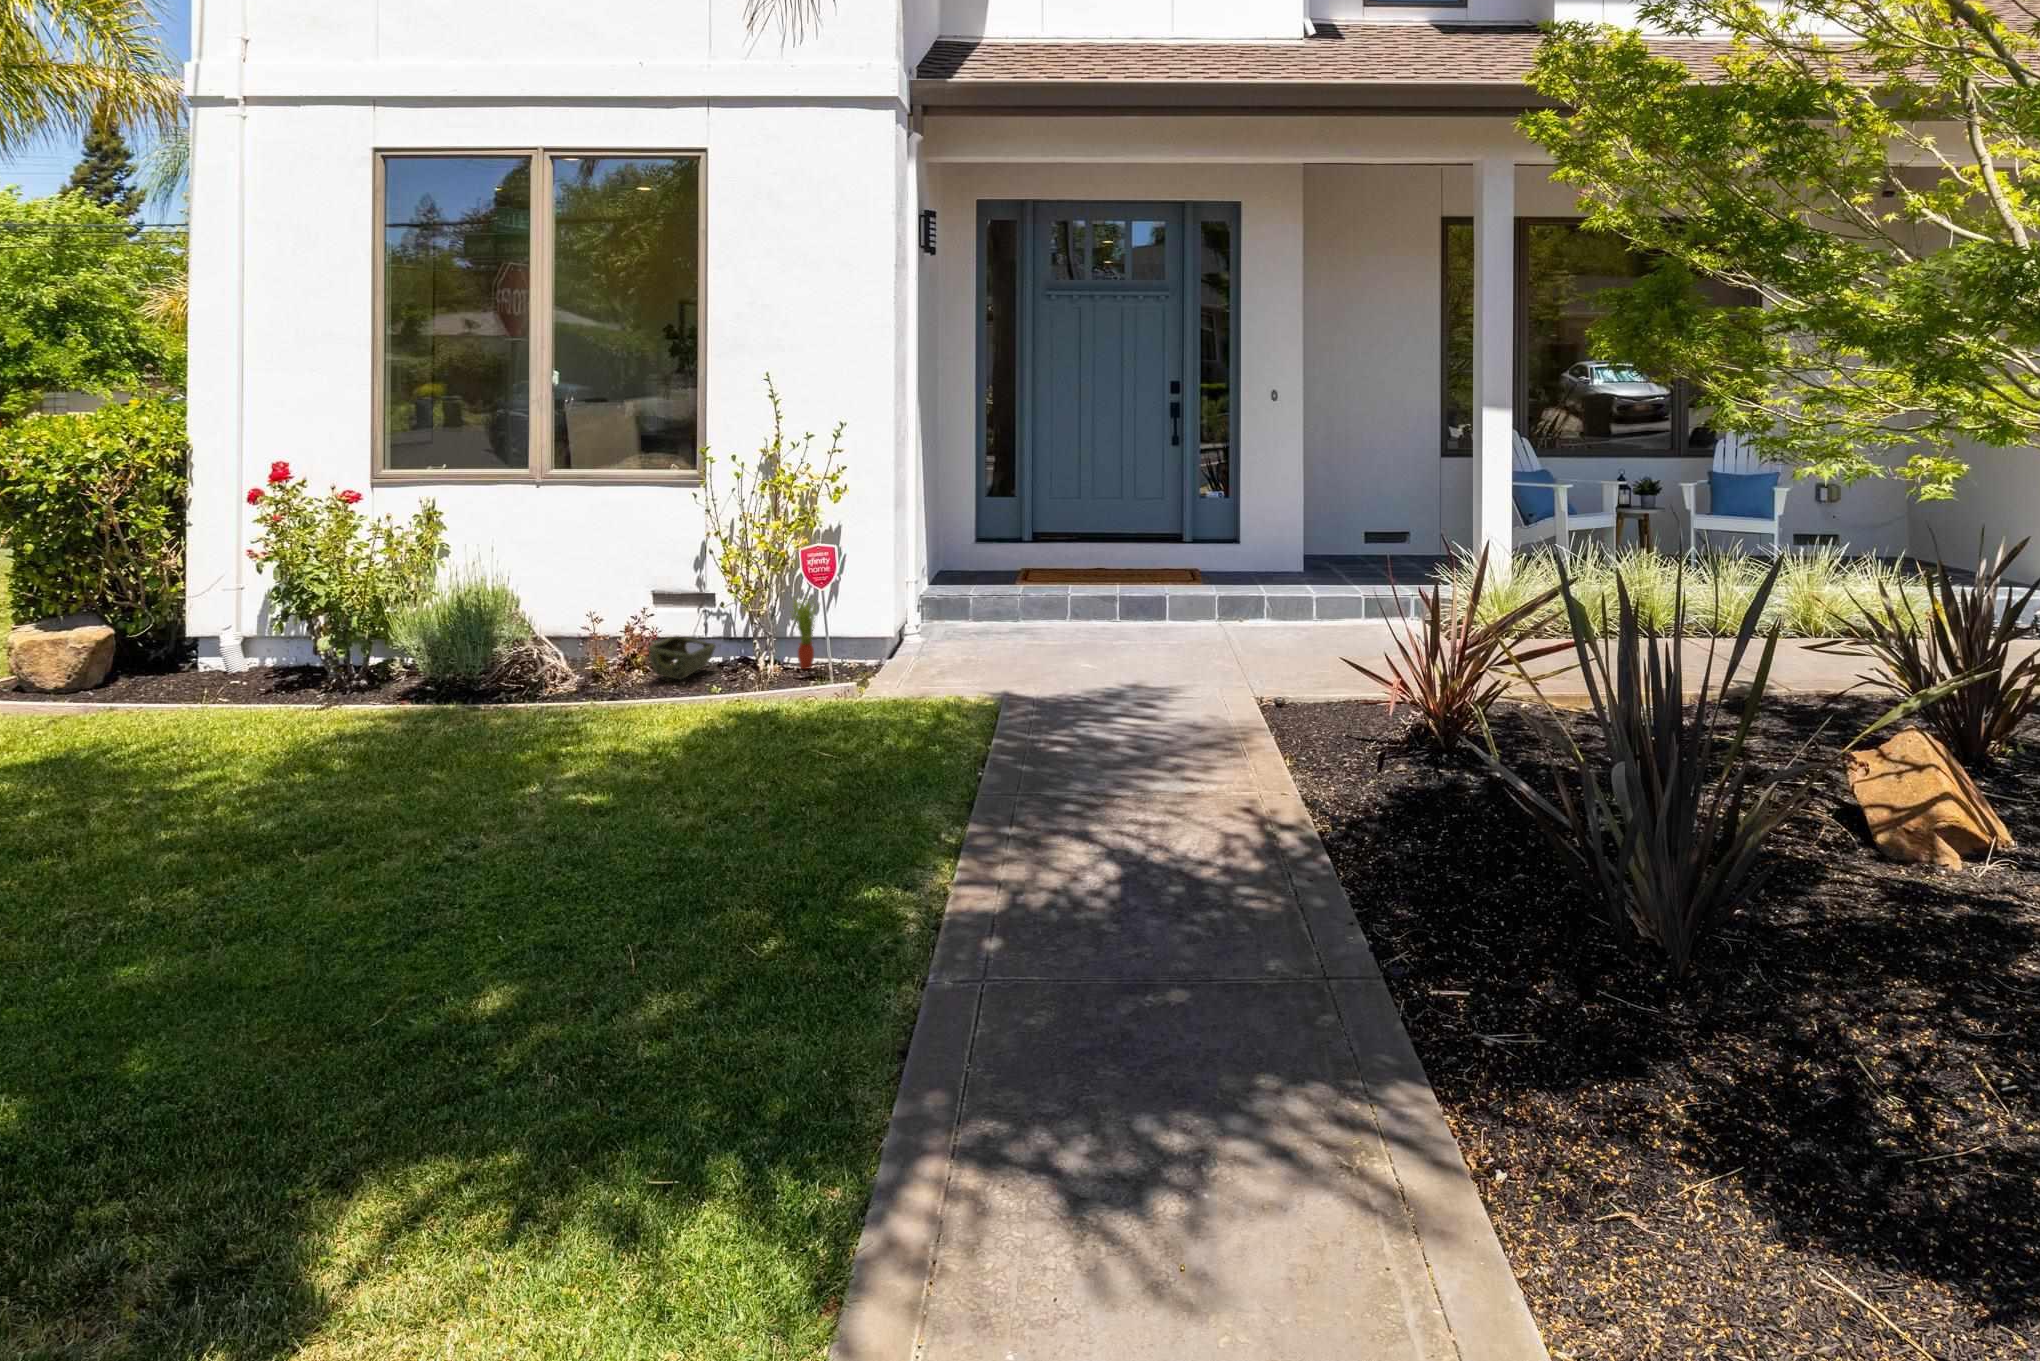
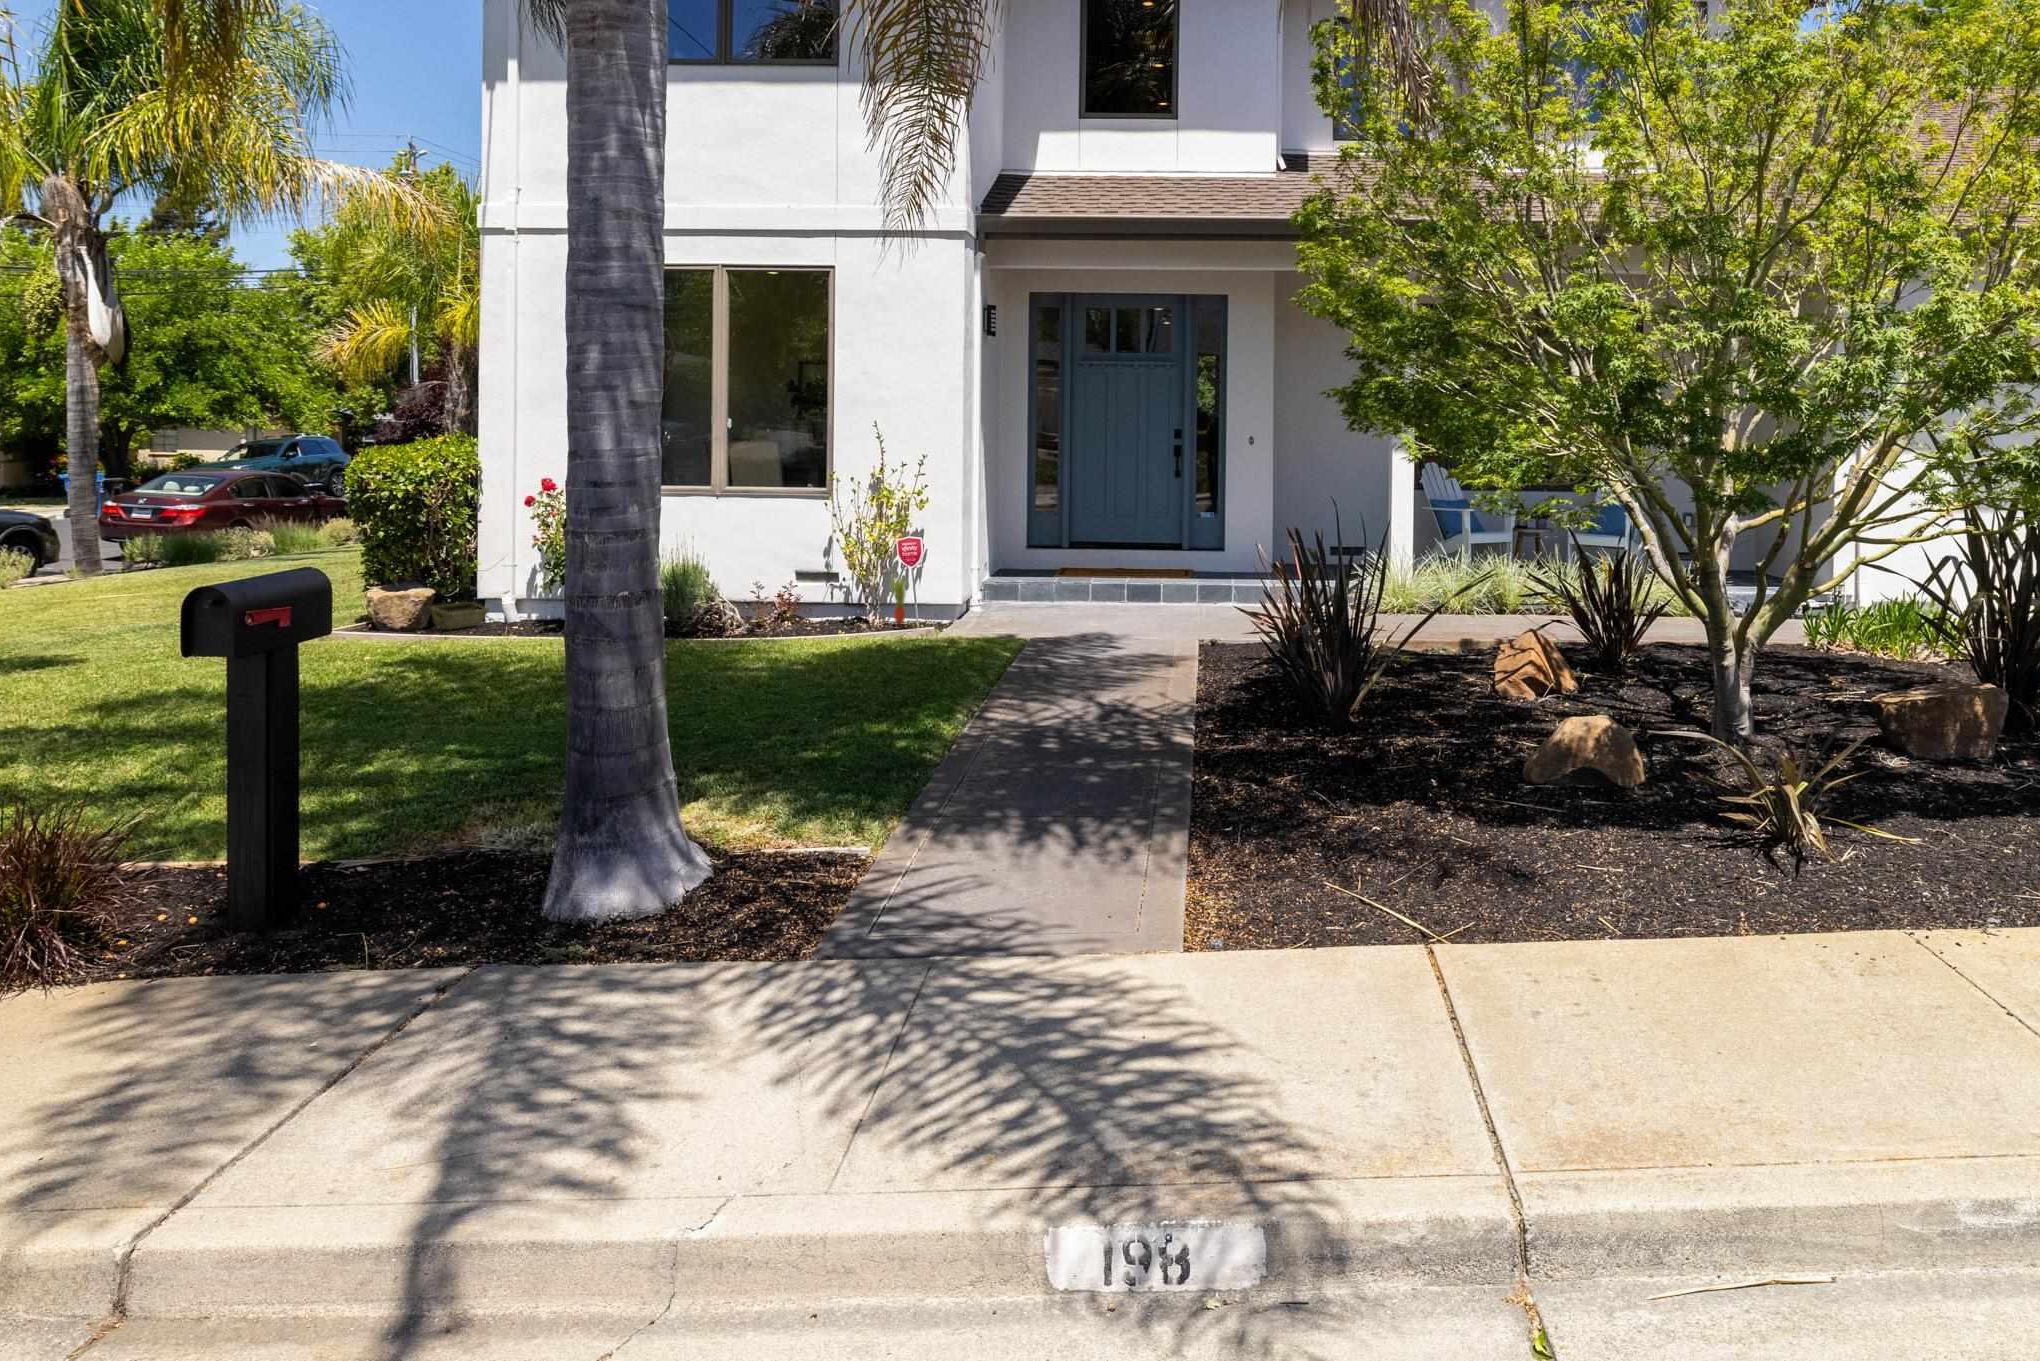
woven basket: present [648,636,716,679] -> present [431,602,489,630]

